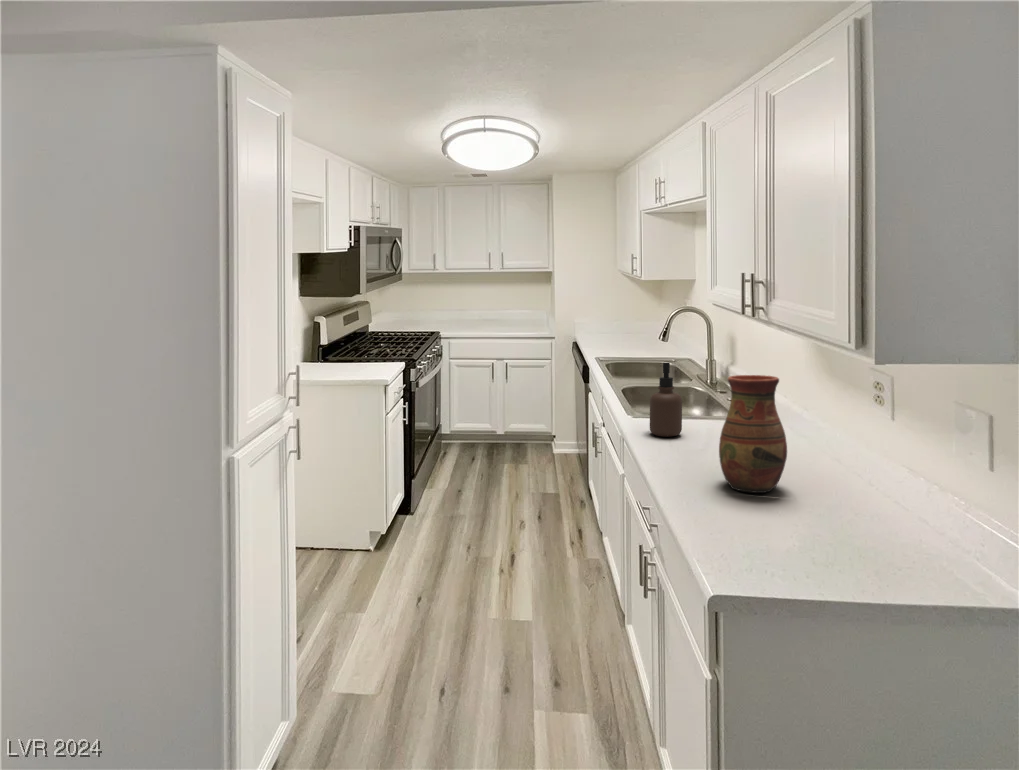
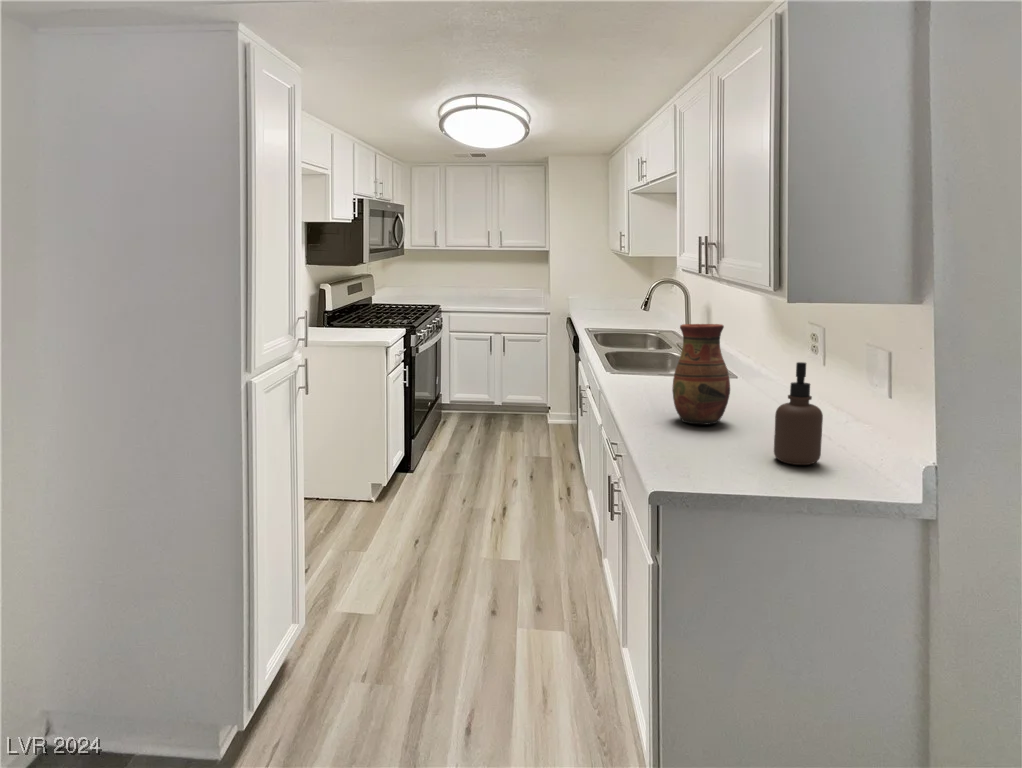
soap dispenser: present [650,362,682,437] -> present [774,362,823,465]

